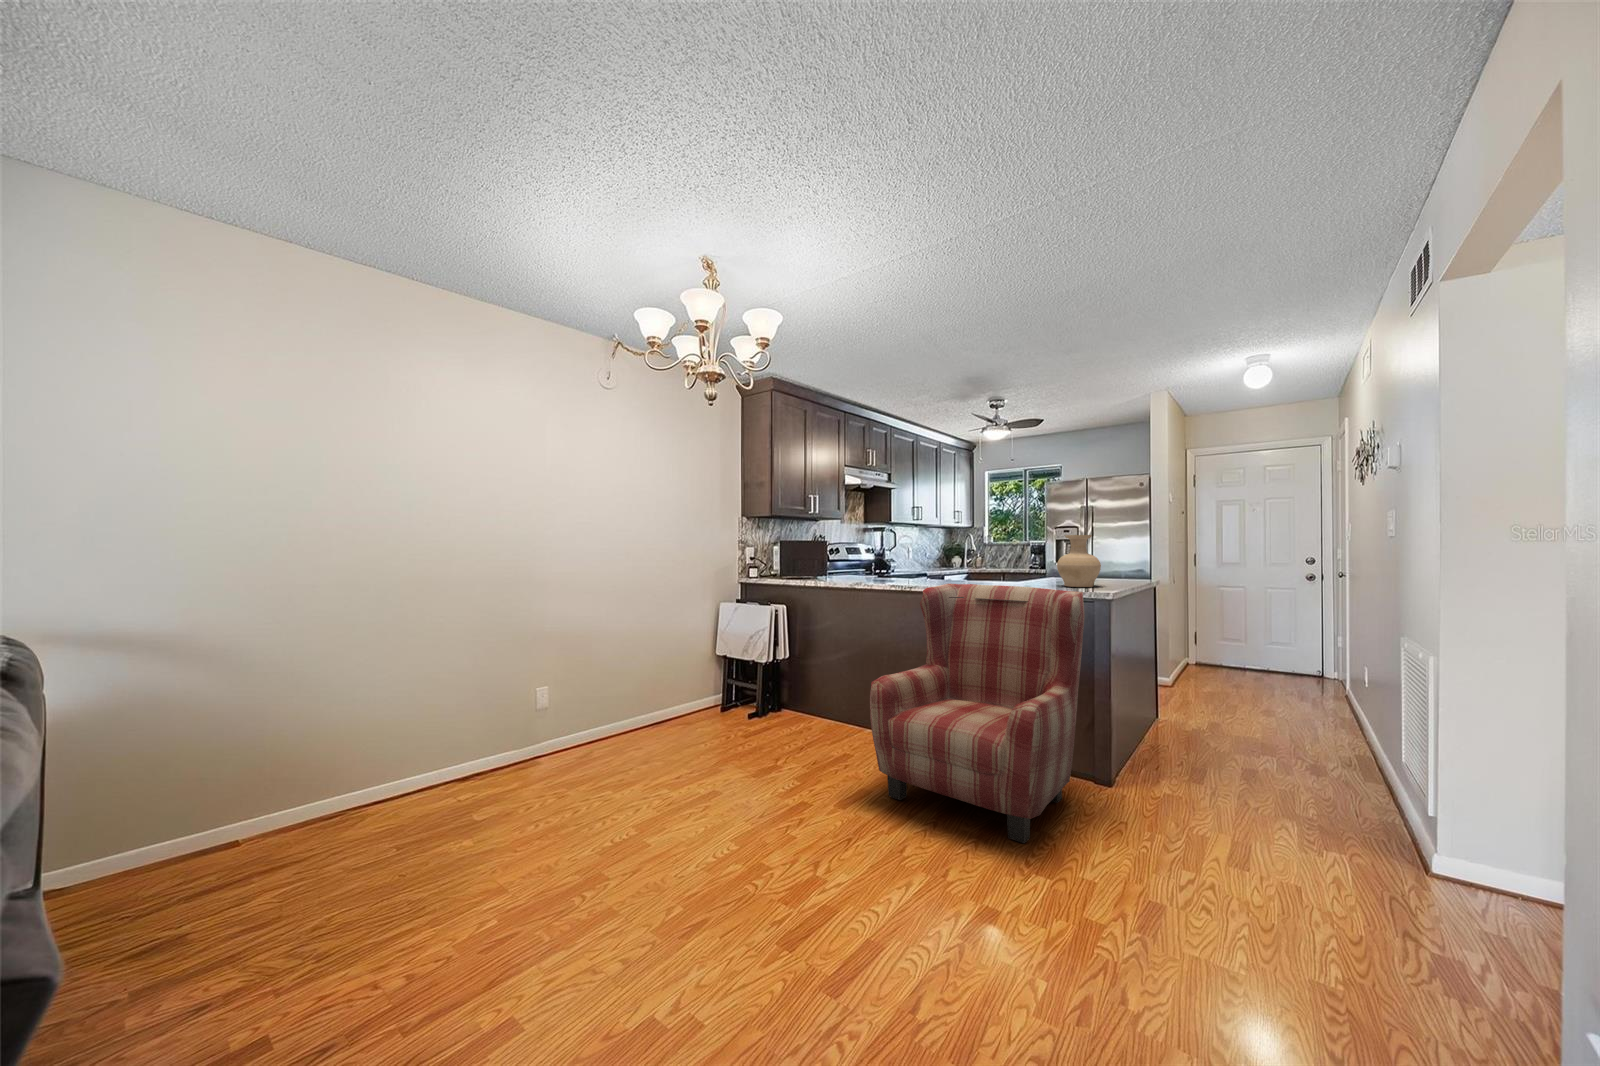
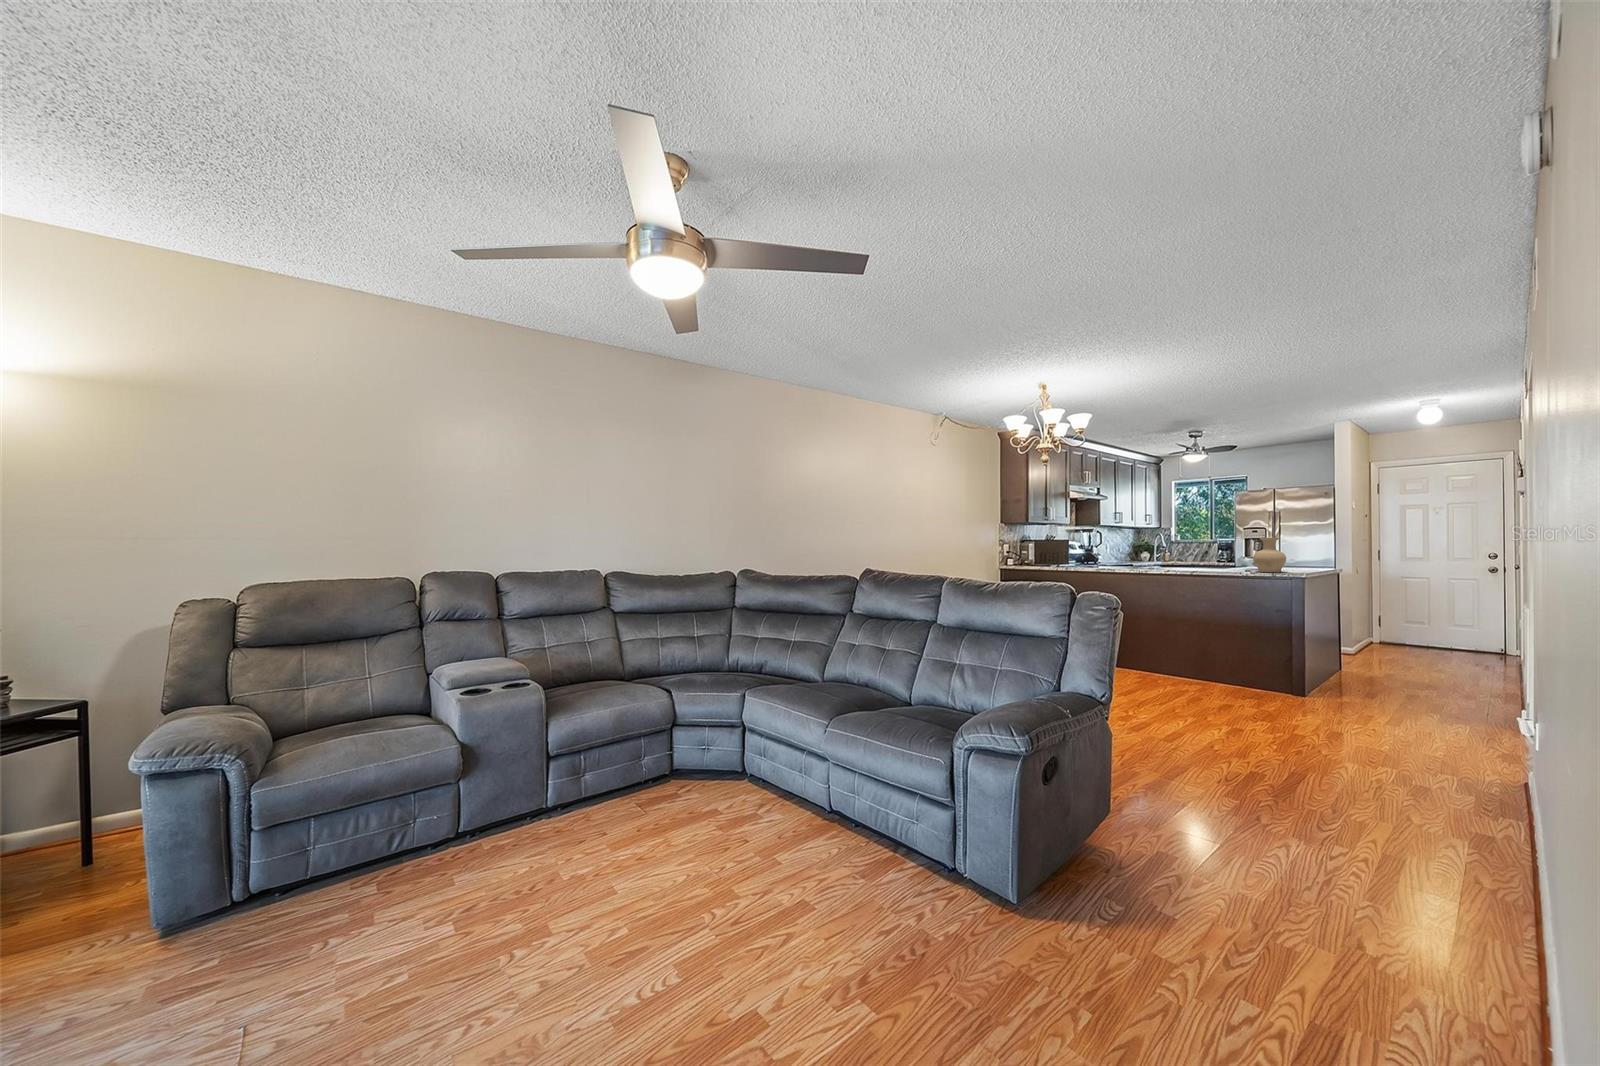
armchair: present [870,584,1085,843] -> none [1137,568,1277,707]

